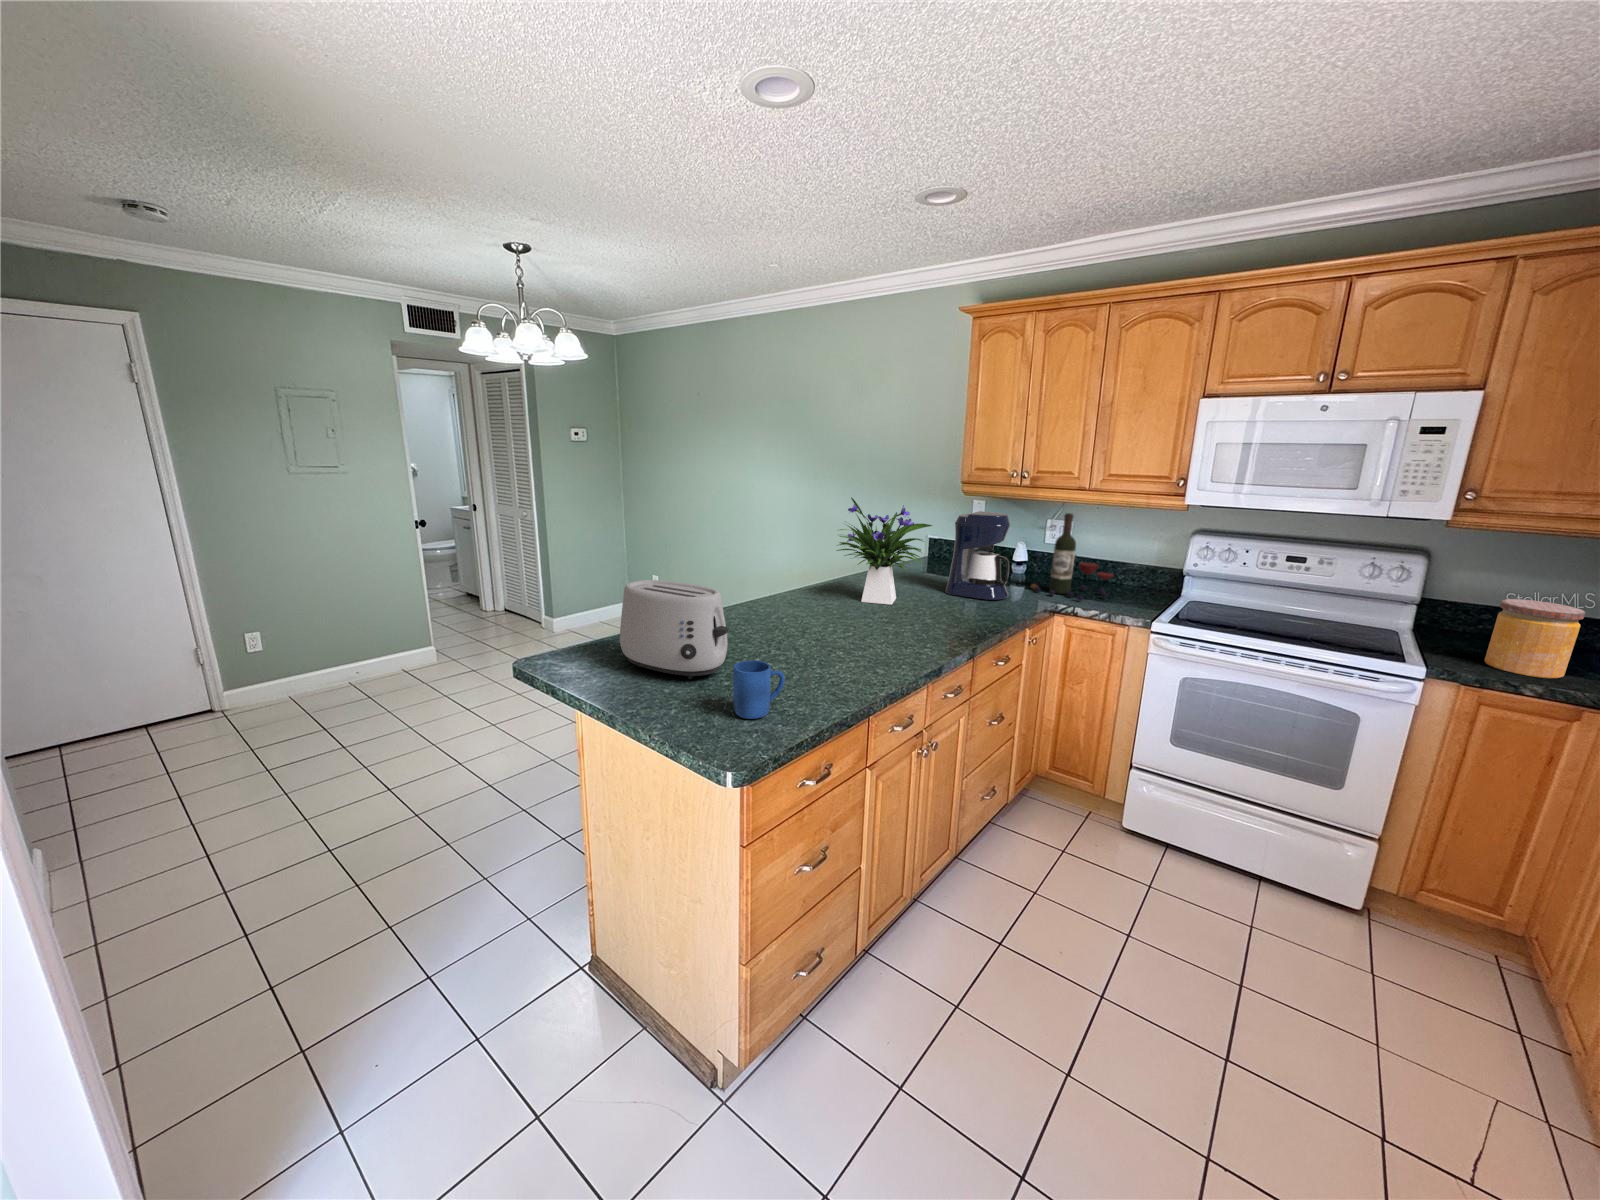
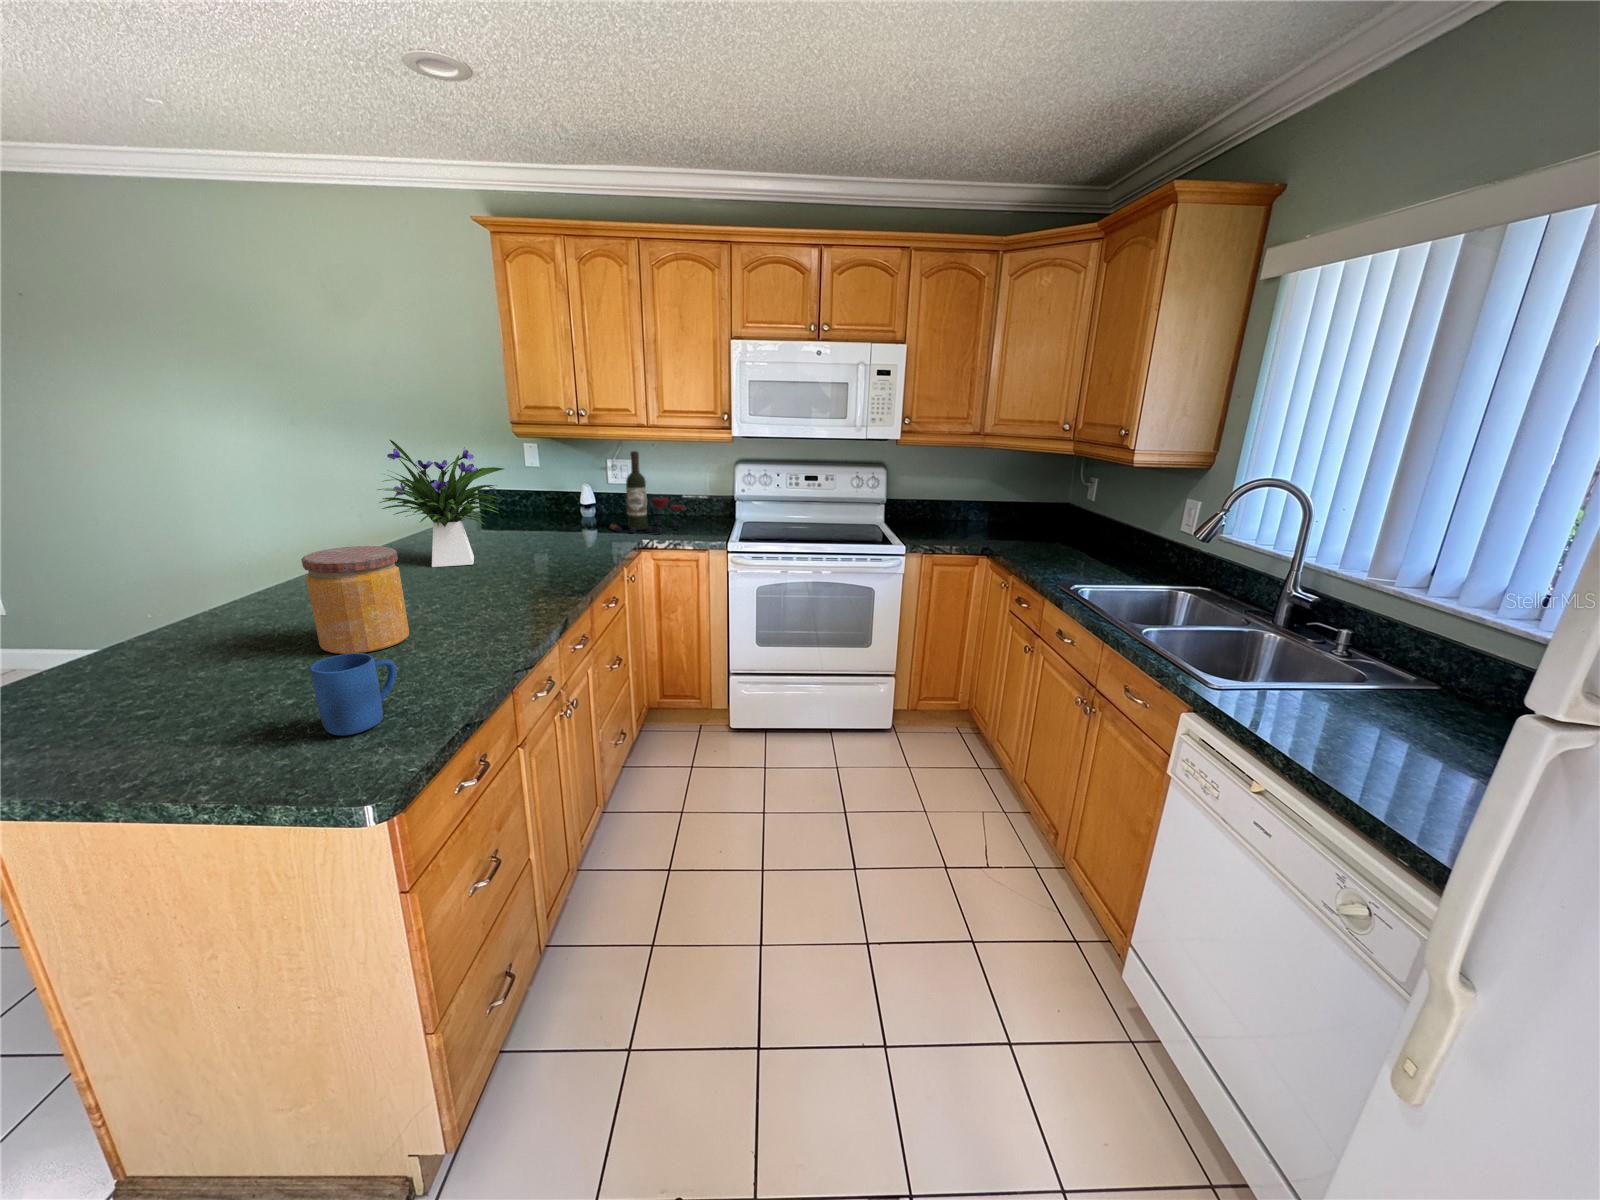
coffee maker: present [946,511,1010,600] -> none [523,453,594,545]
toaster: present [620,580,728,679] -> none [11,571,272,720]
jar: present [1484,599,1585,678] -> present [301,546,409,654]

